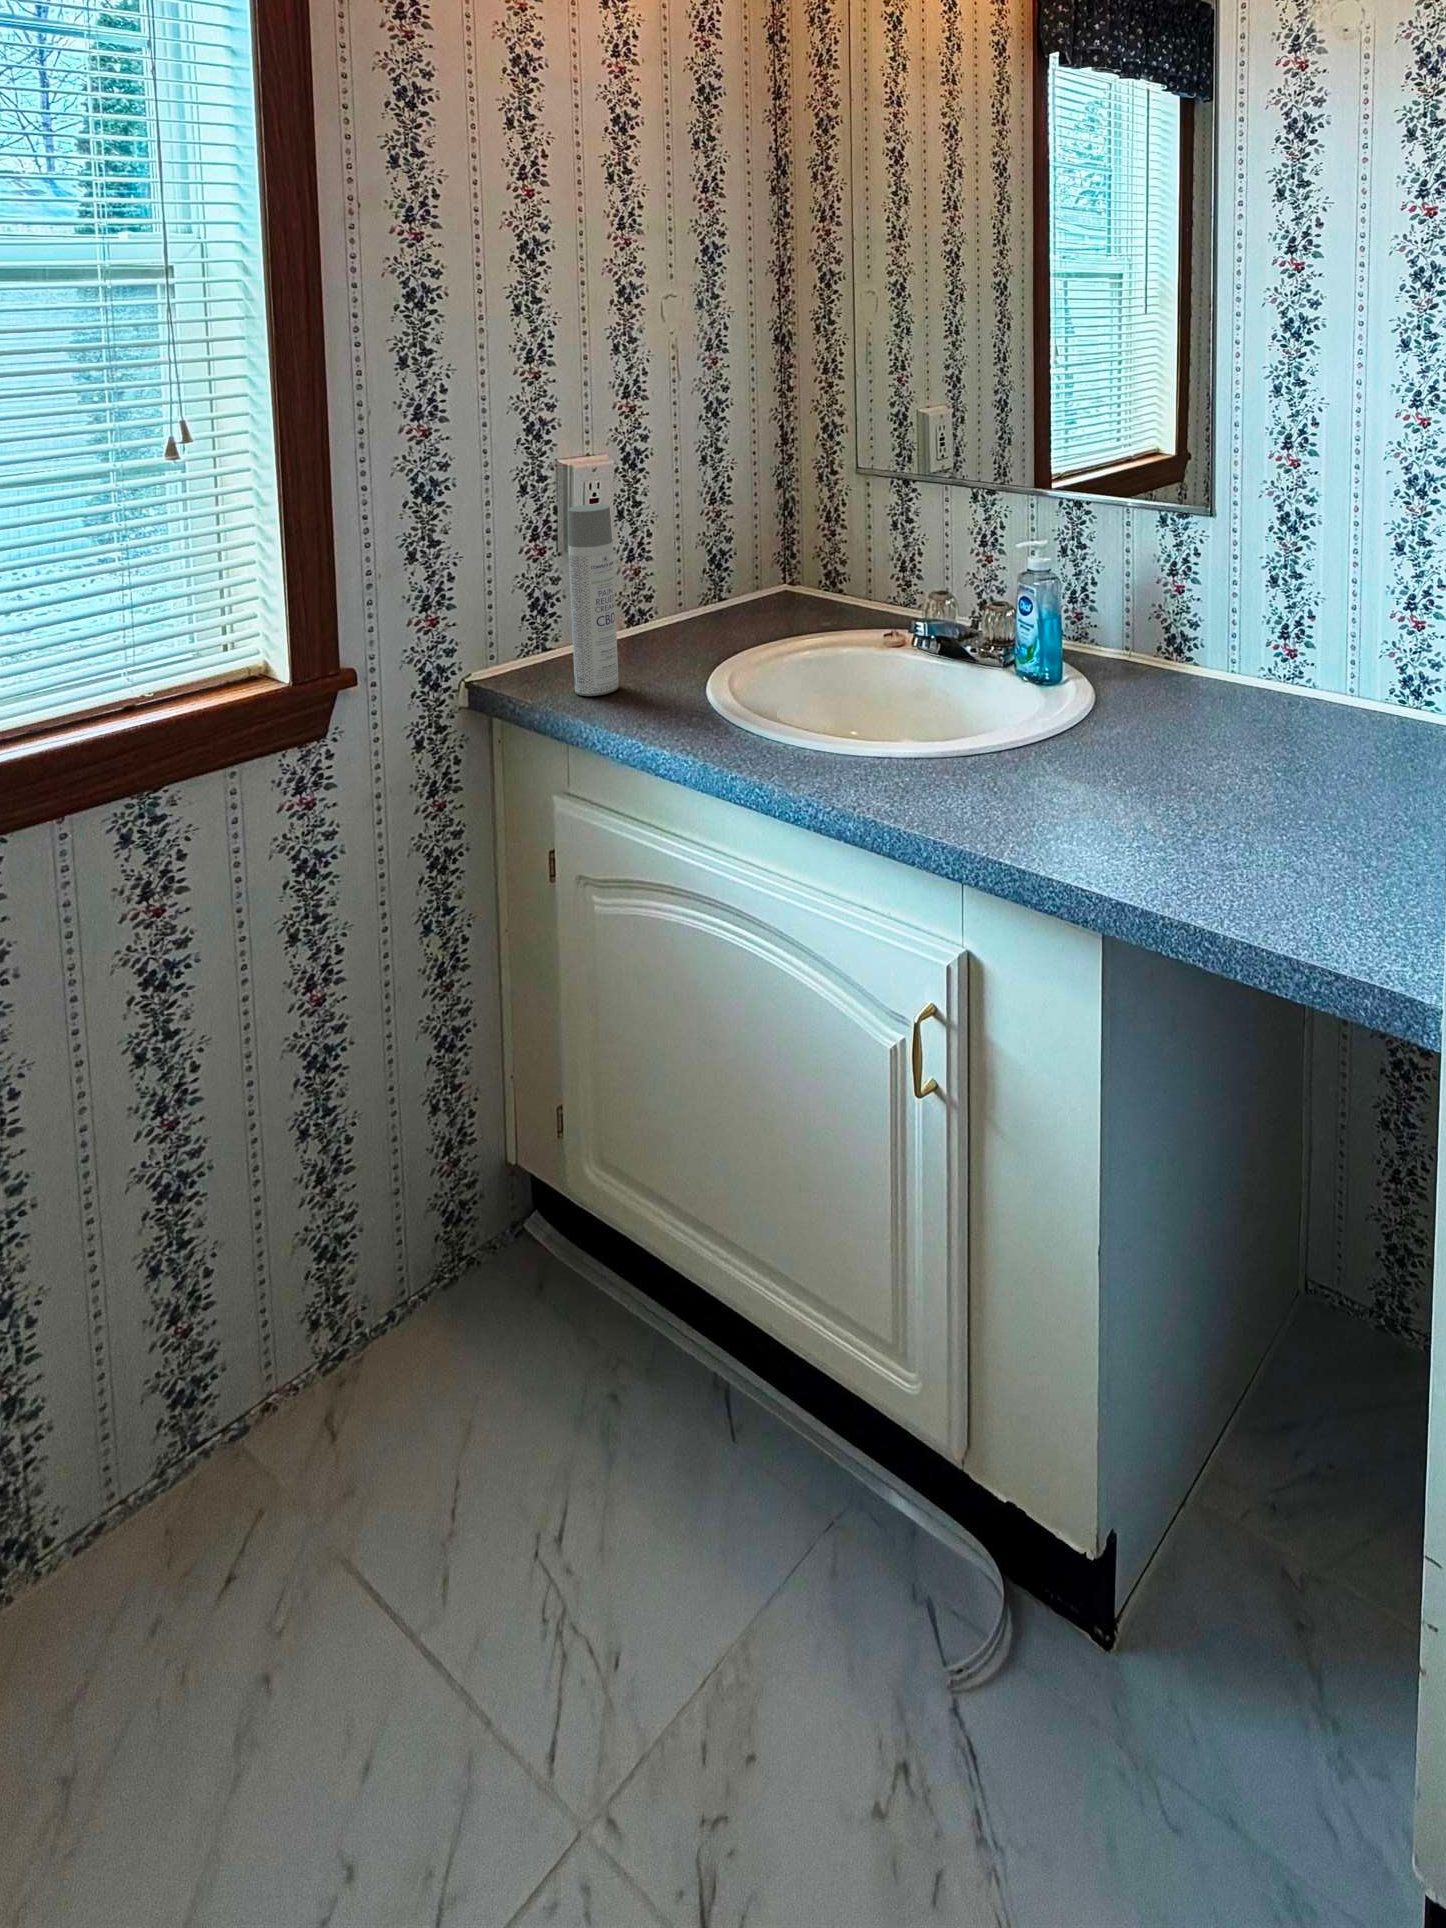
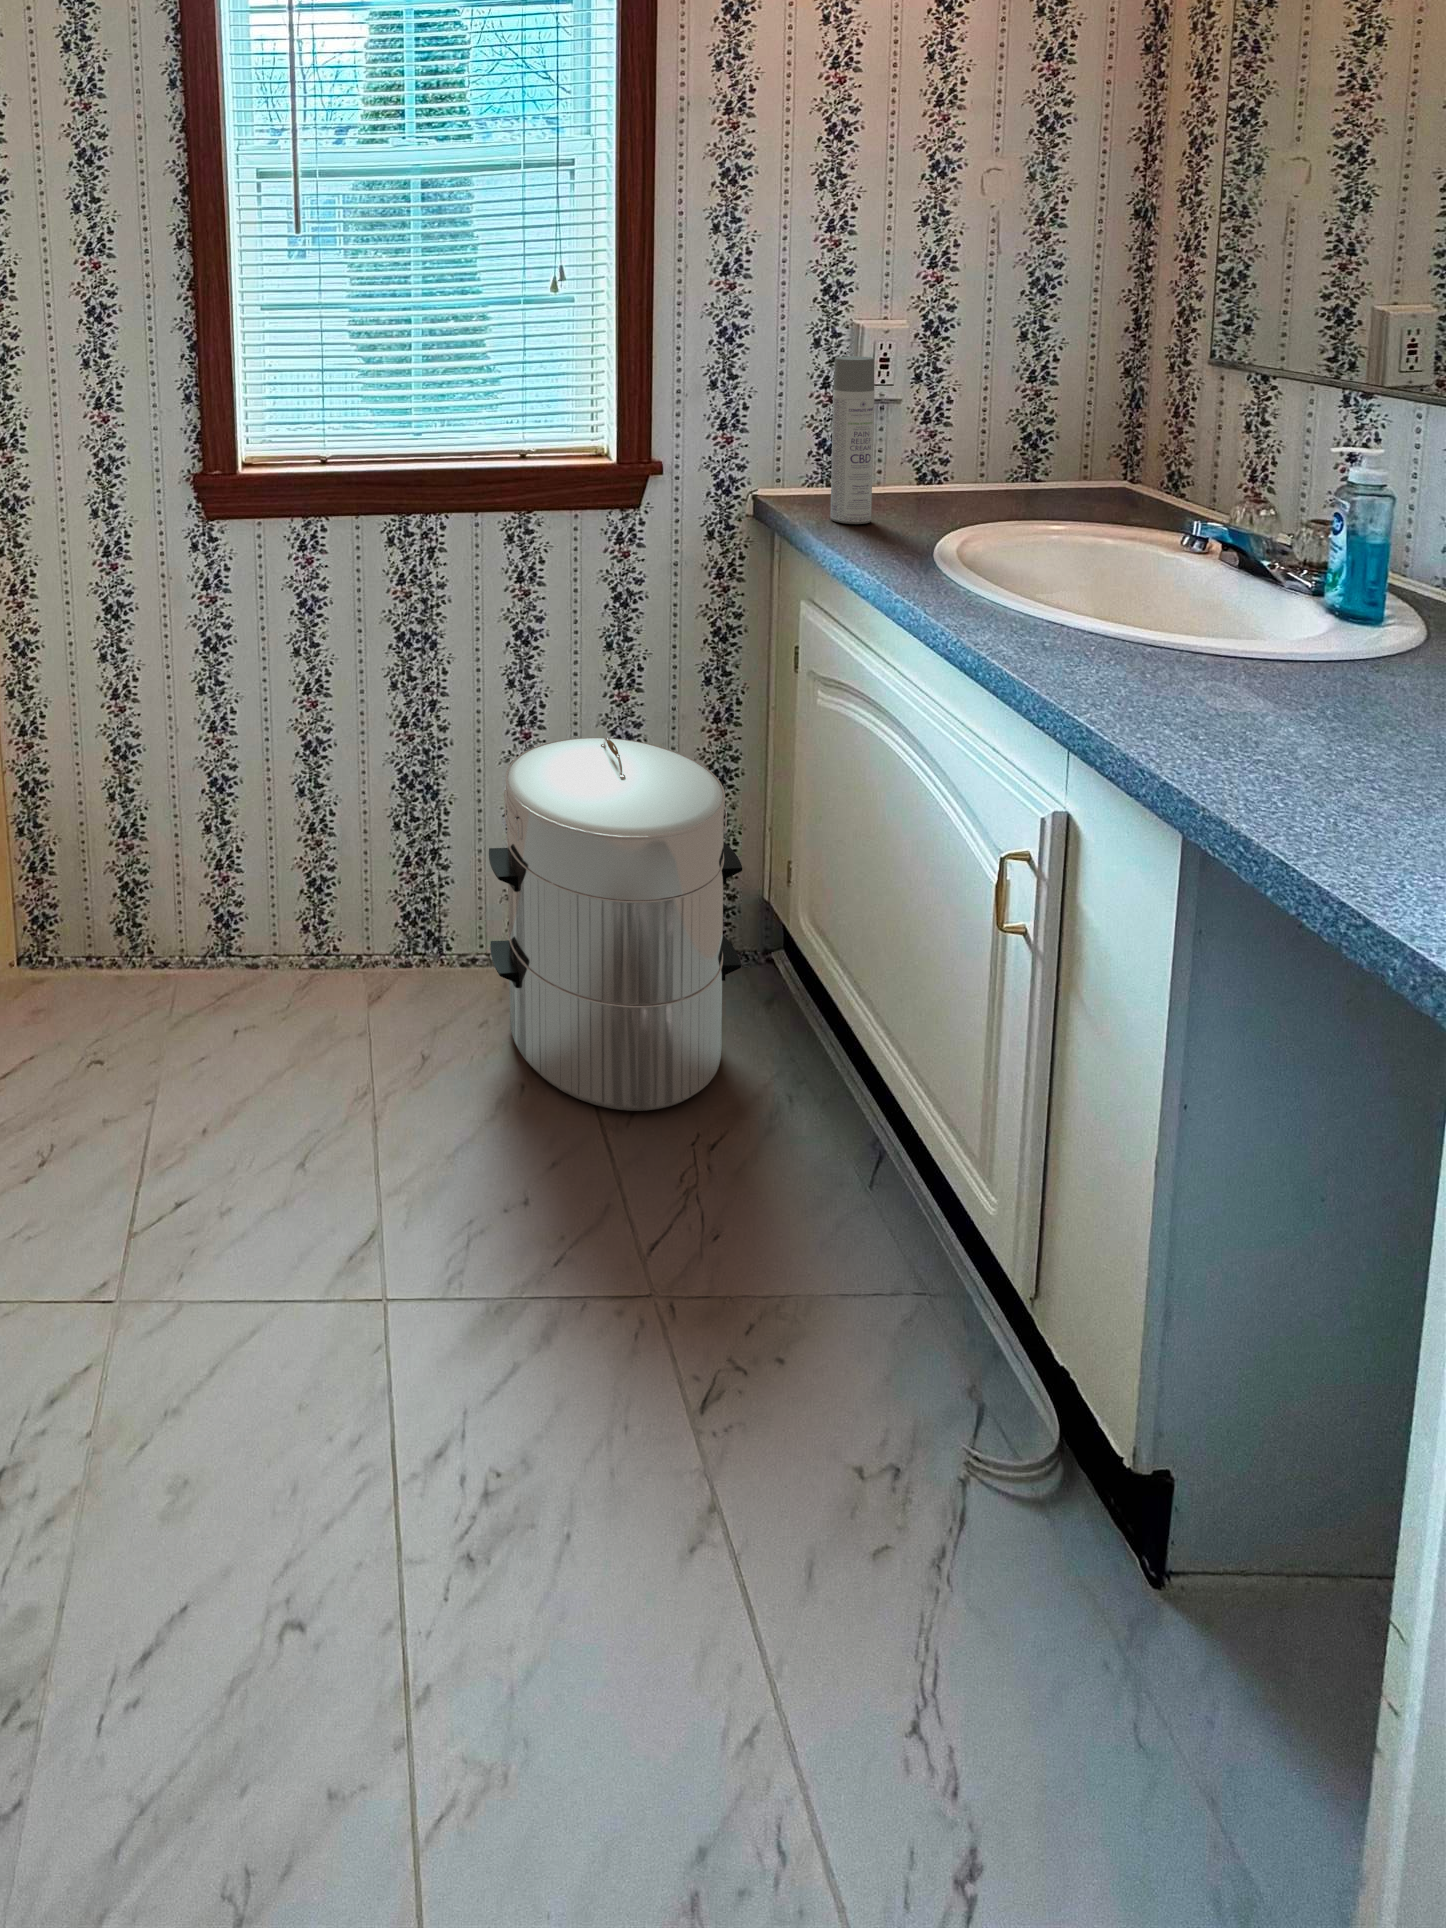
waste bin: none [152,1045,534,1639] -> present [489,738,742,1111]

